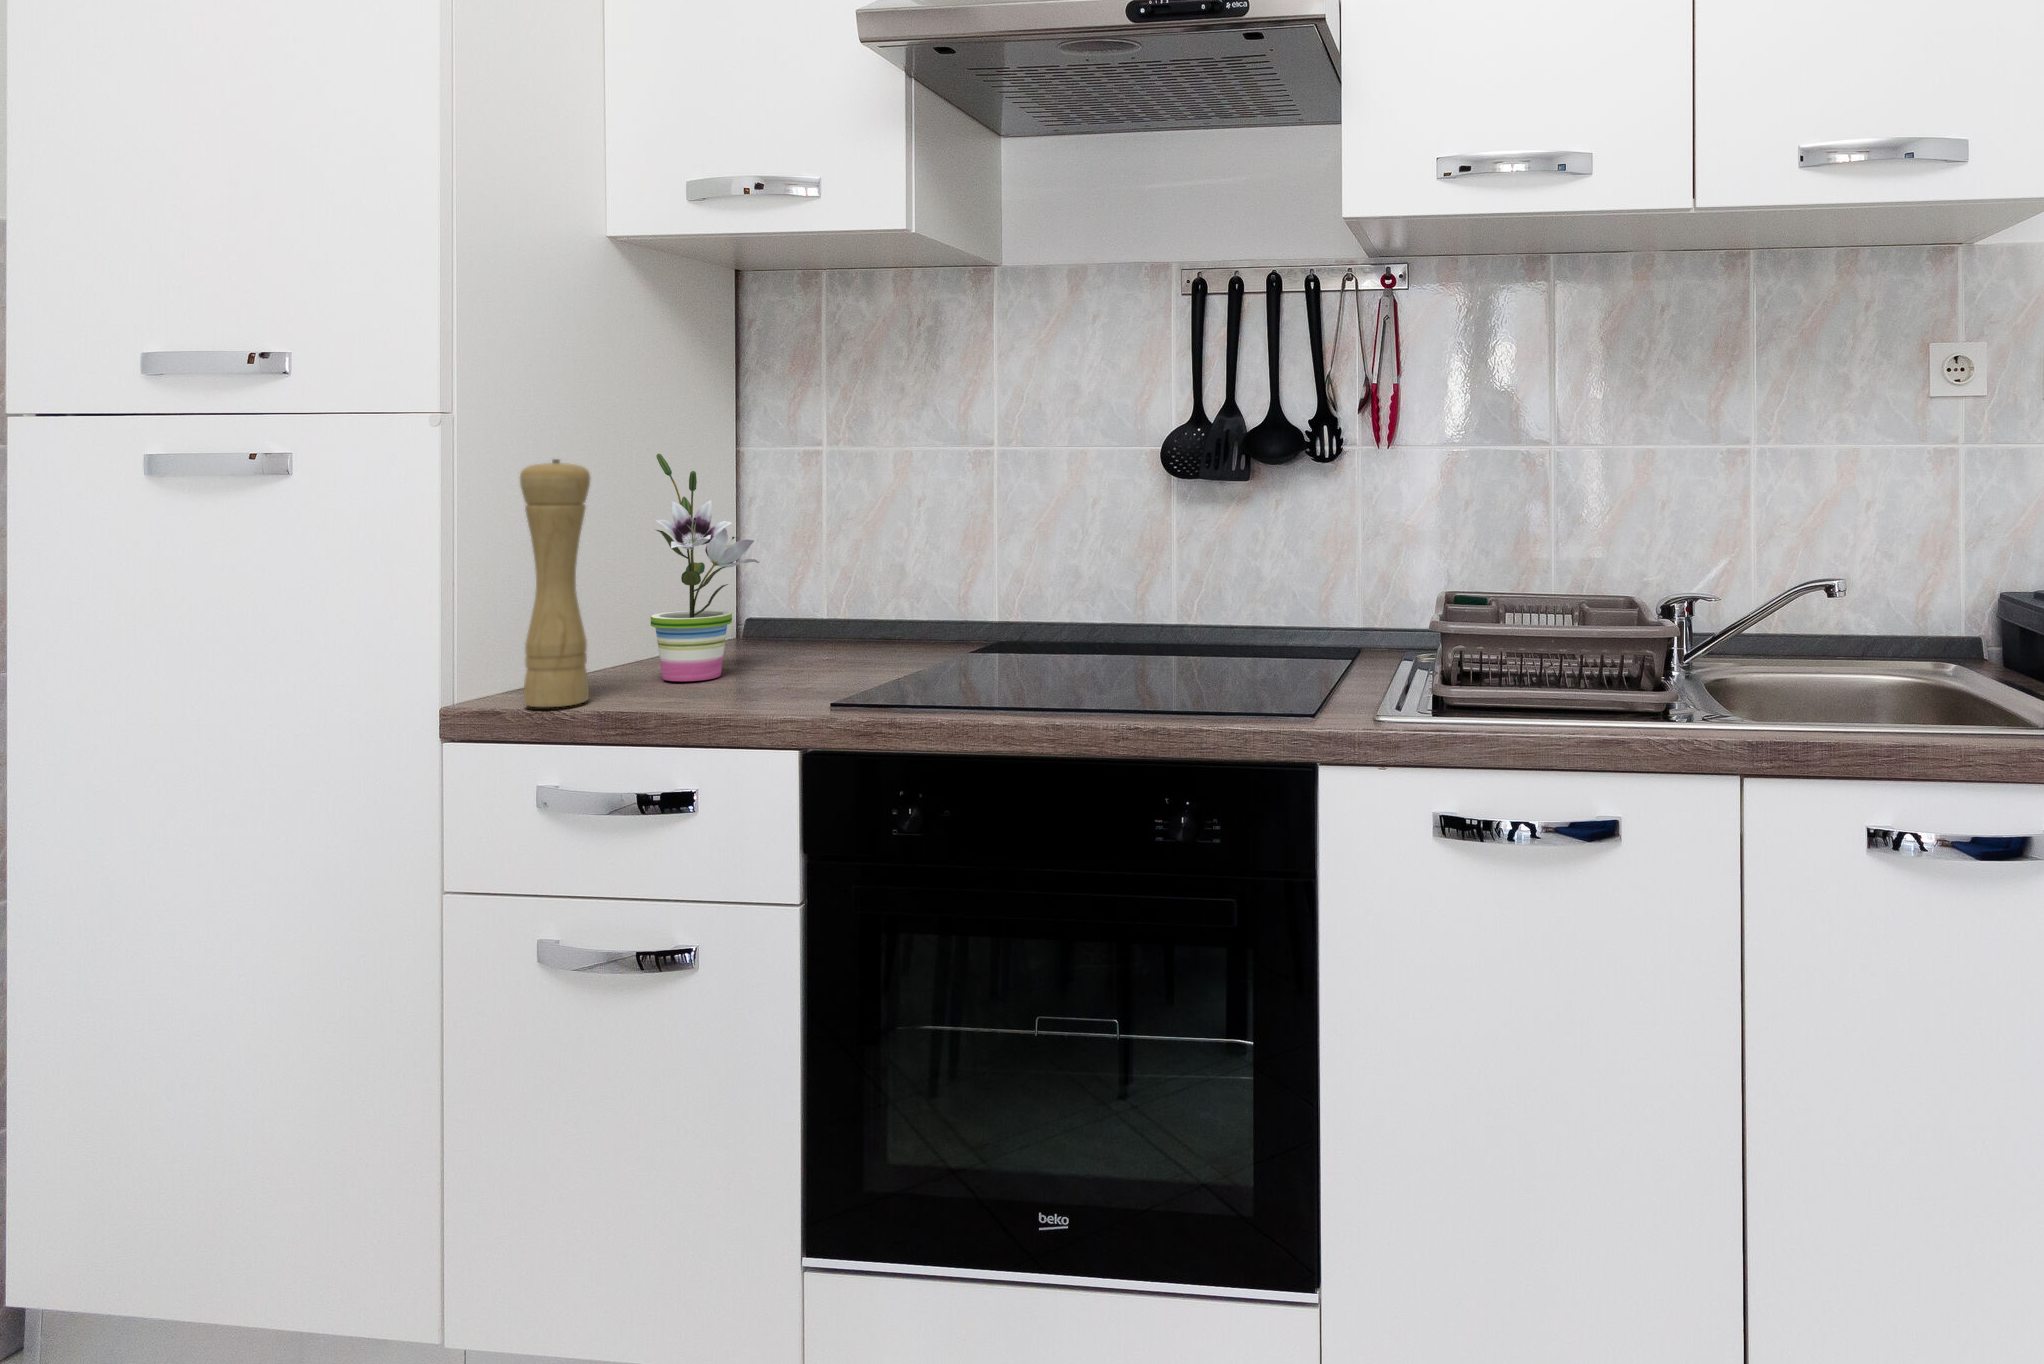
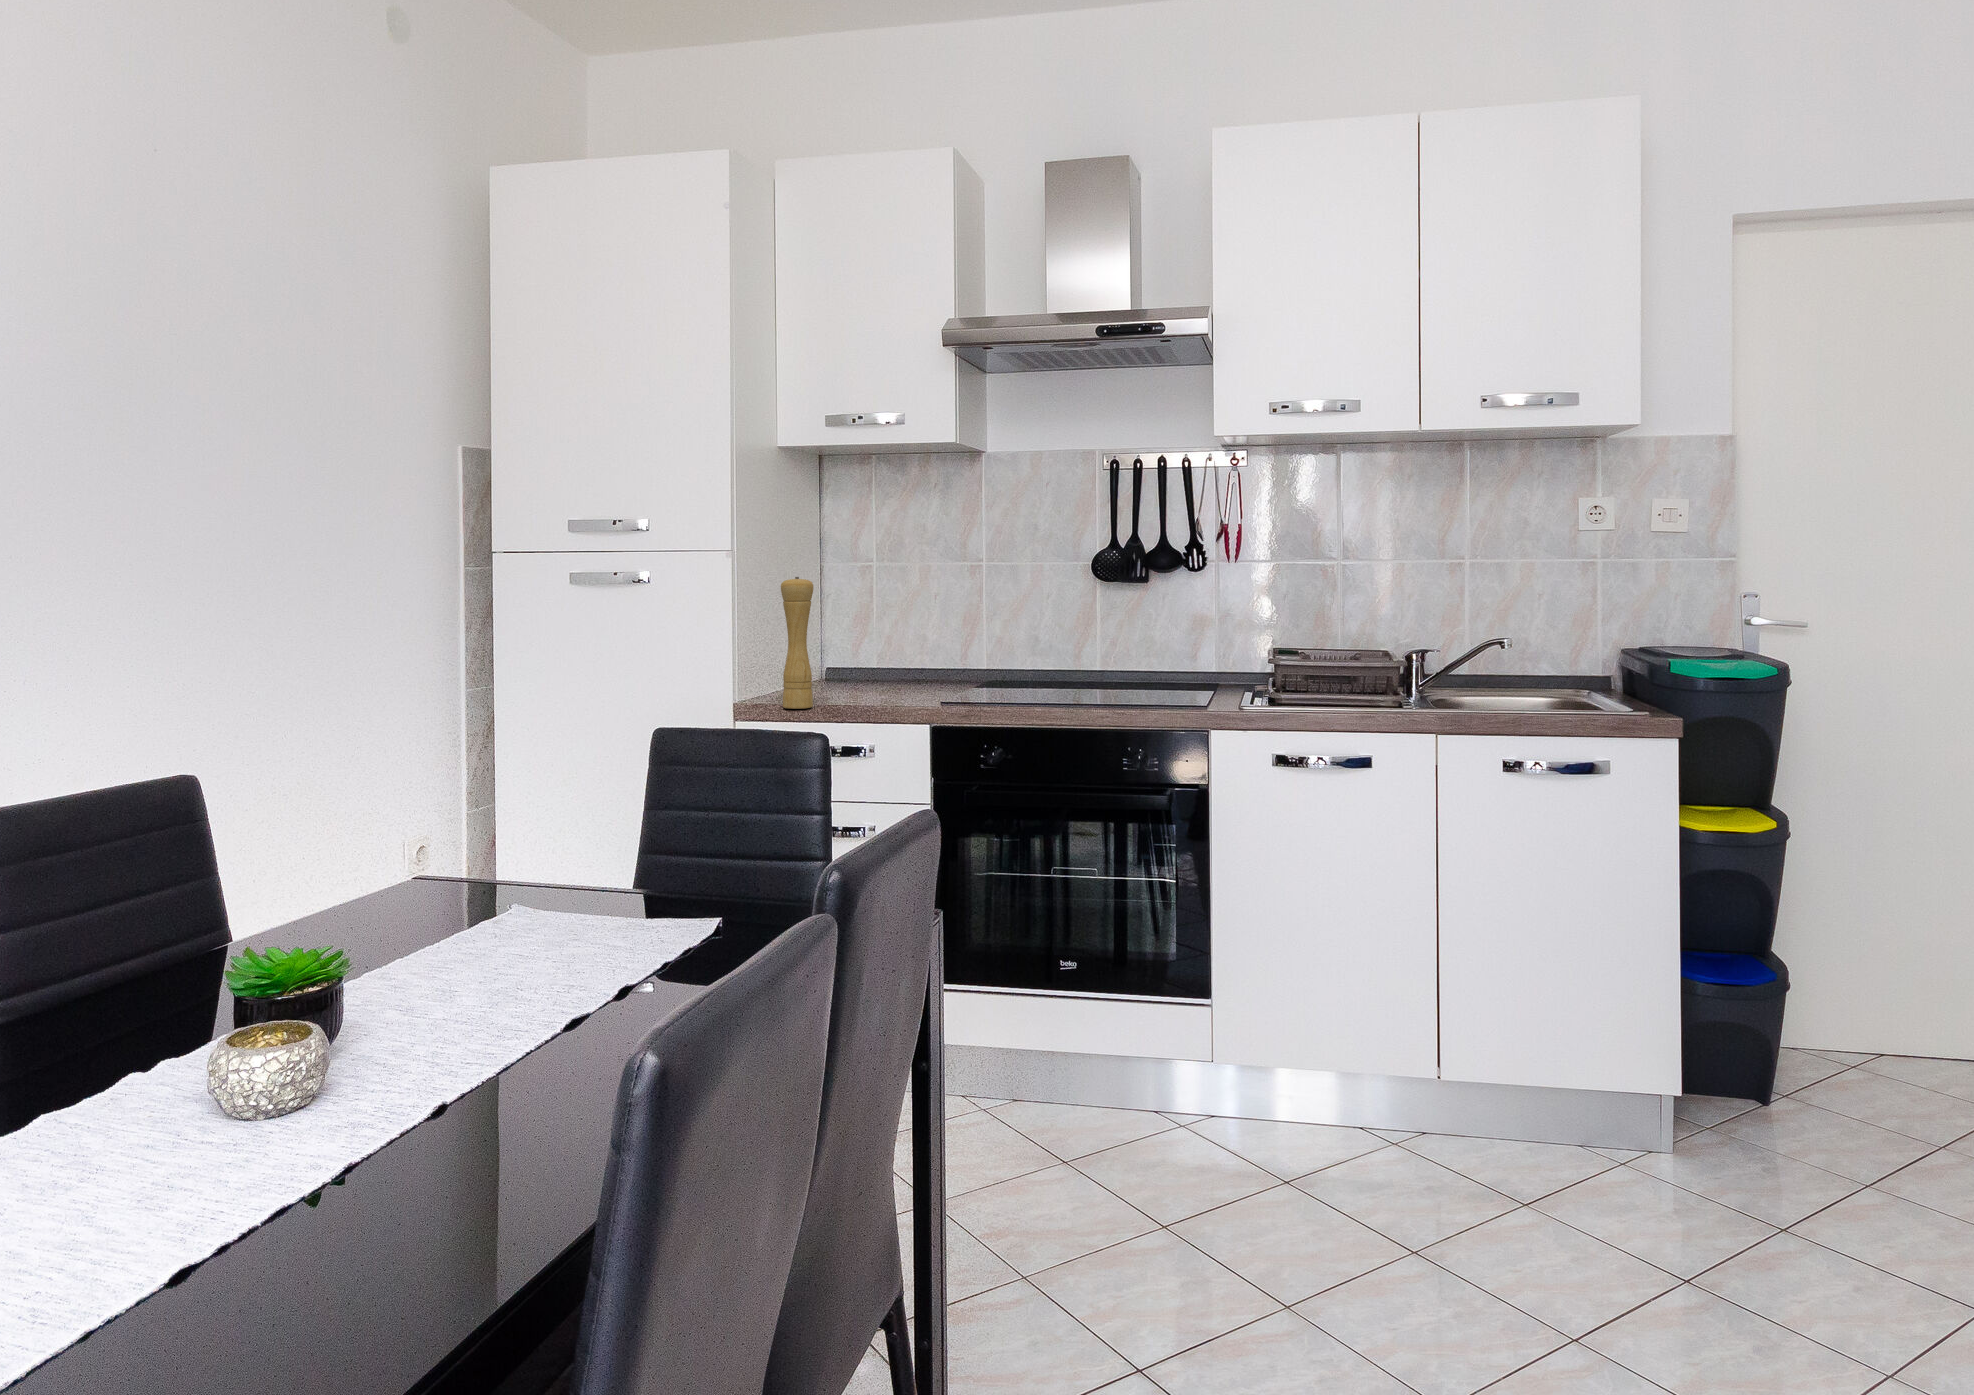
potted plant: present [651,454,759,681] -> none [824,572,876,699]

